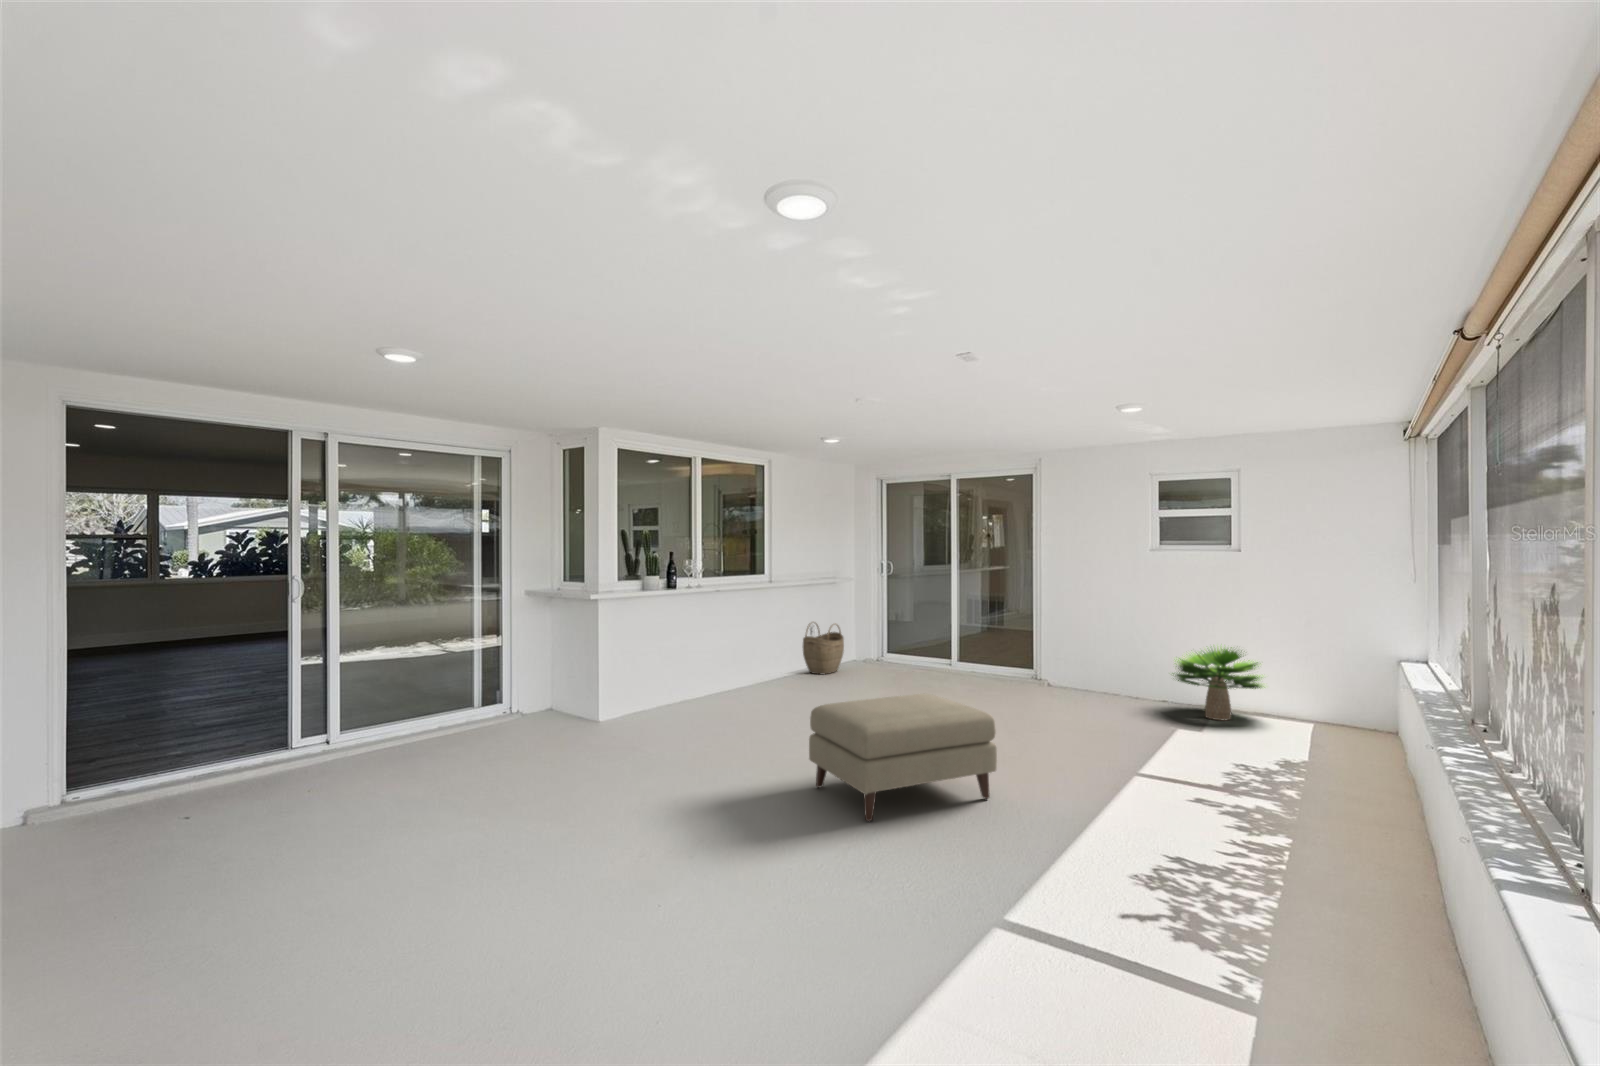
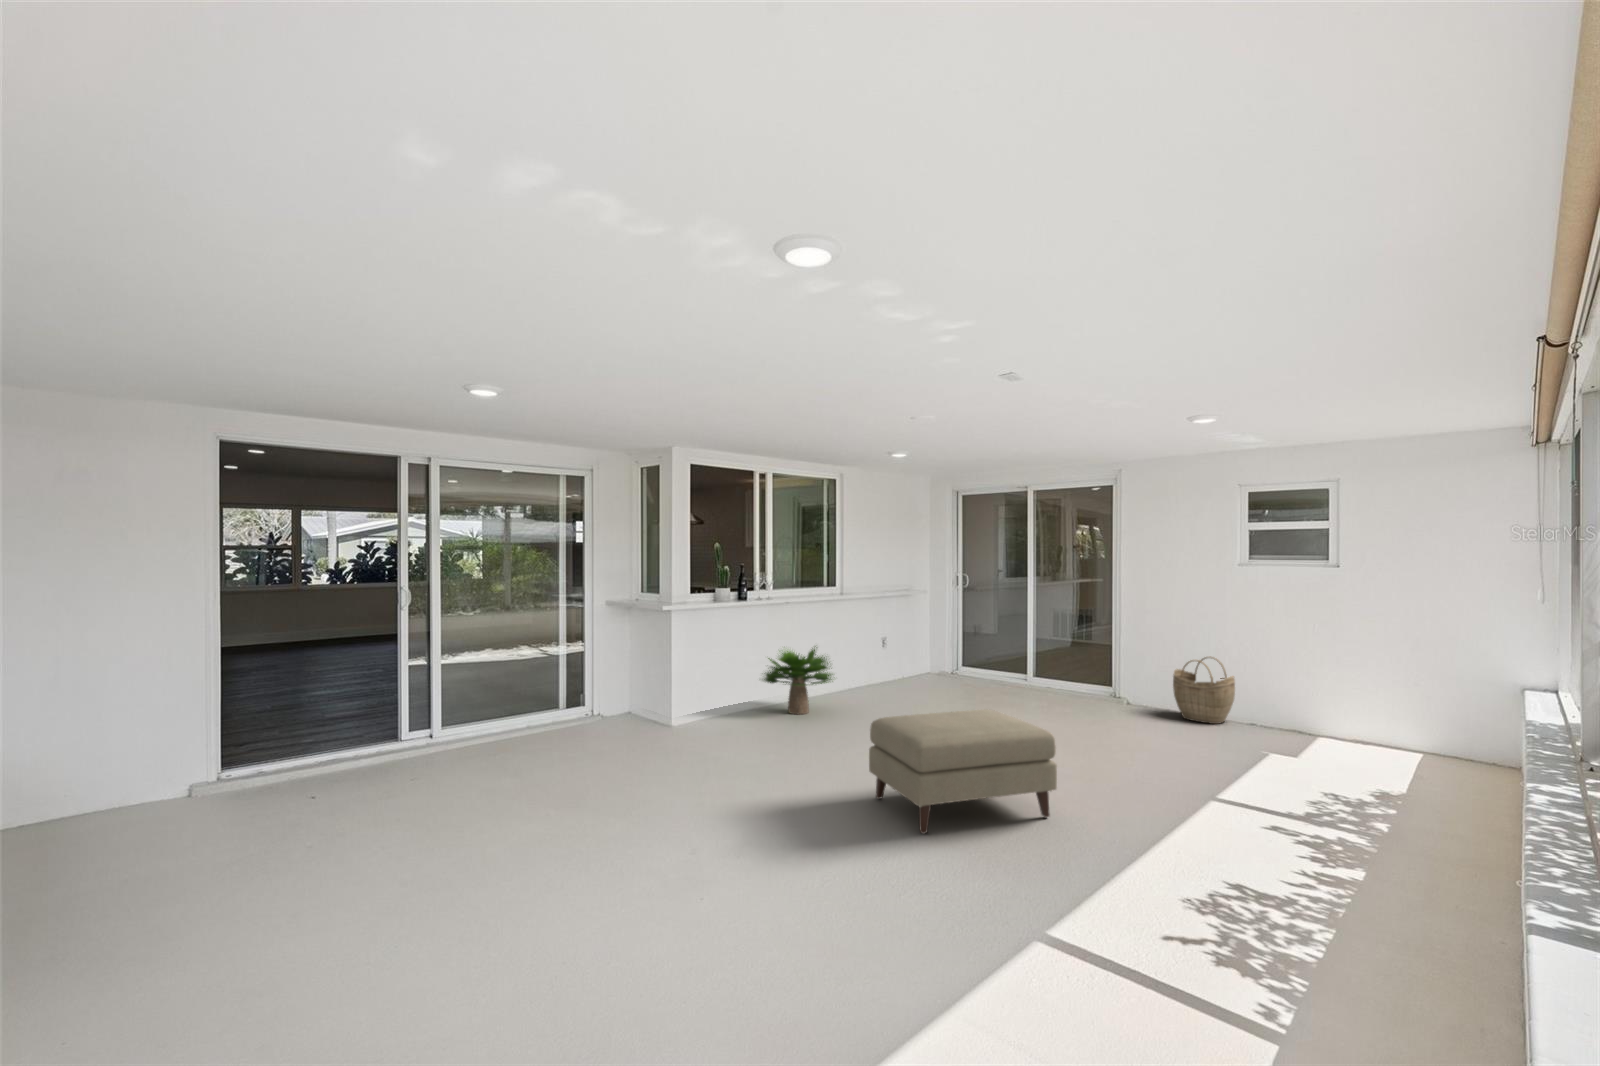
woven basket: present [803,623,844,674] -> present [1173,657,1235,724]
potted plant: present [1173,647,1264,720] -> present [764,646,833,714]

